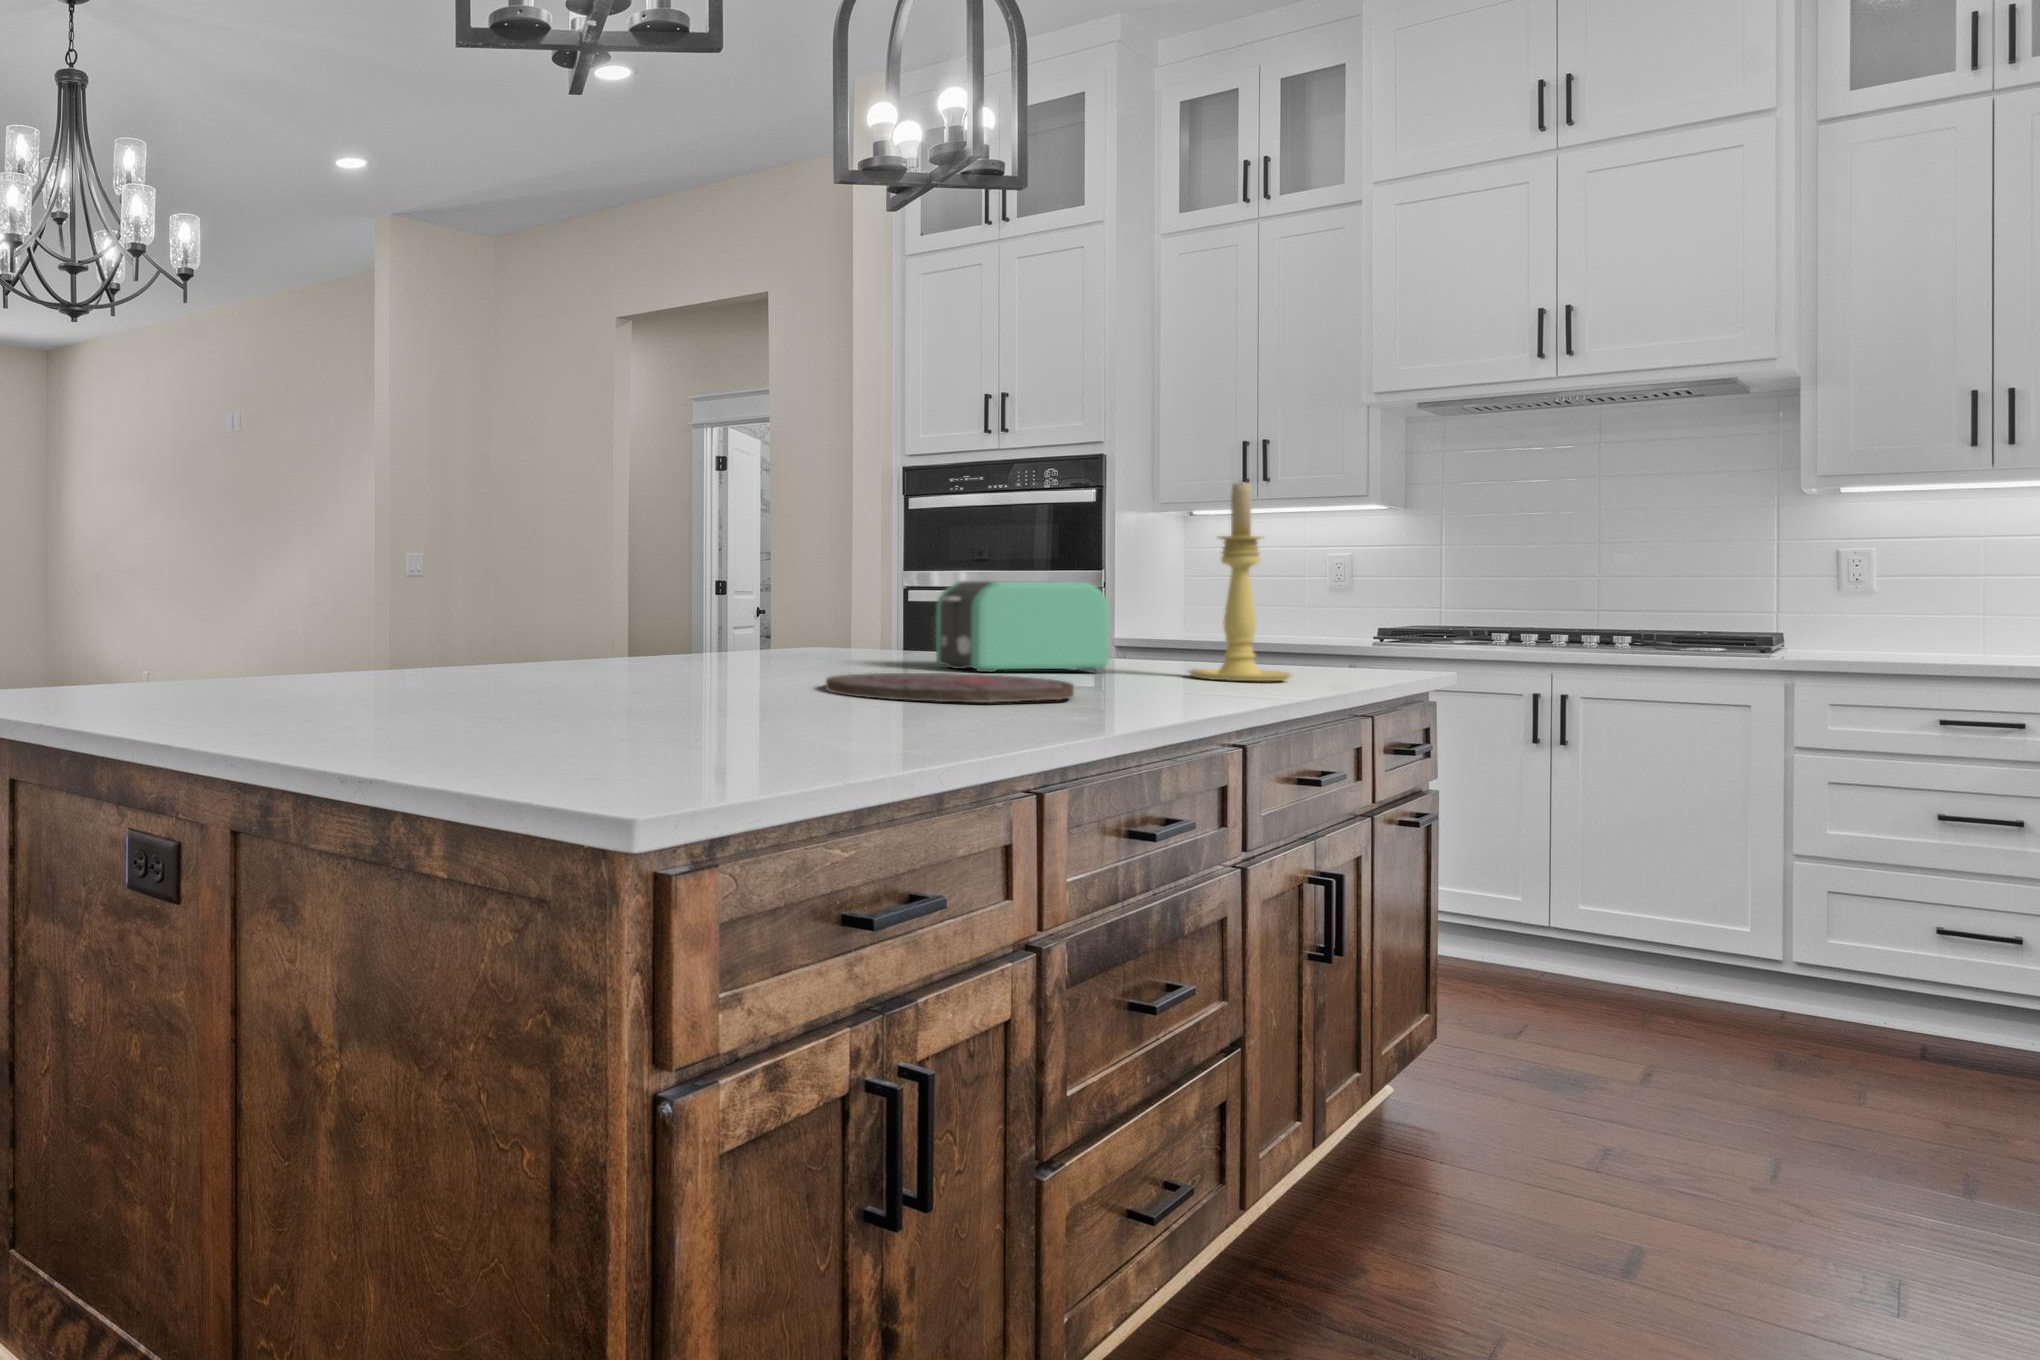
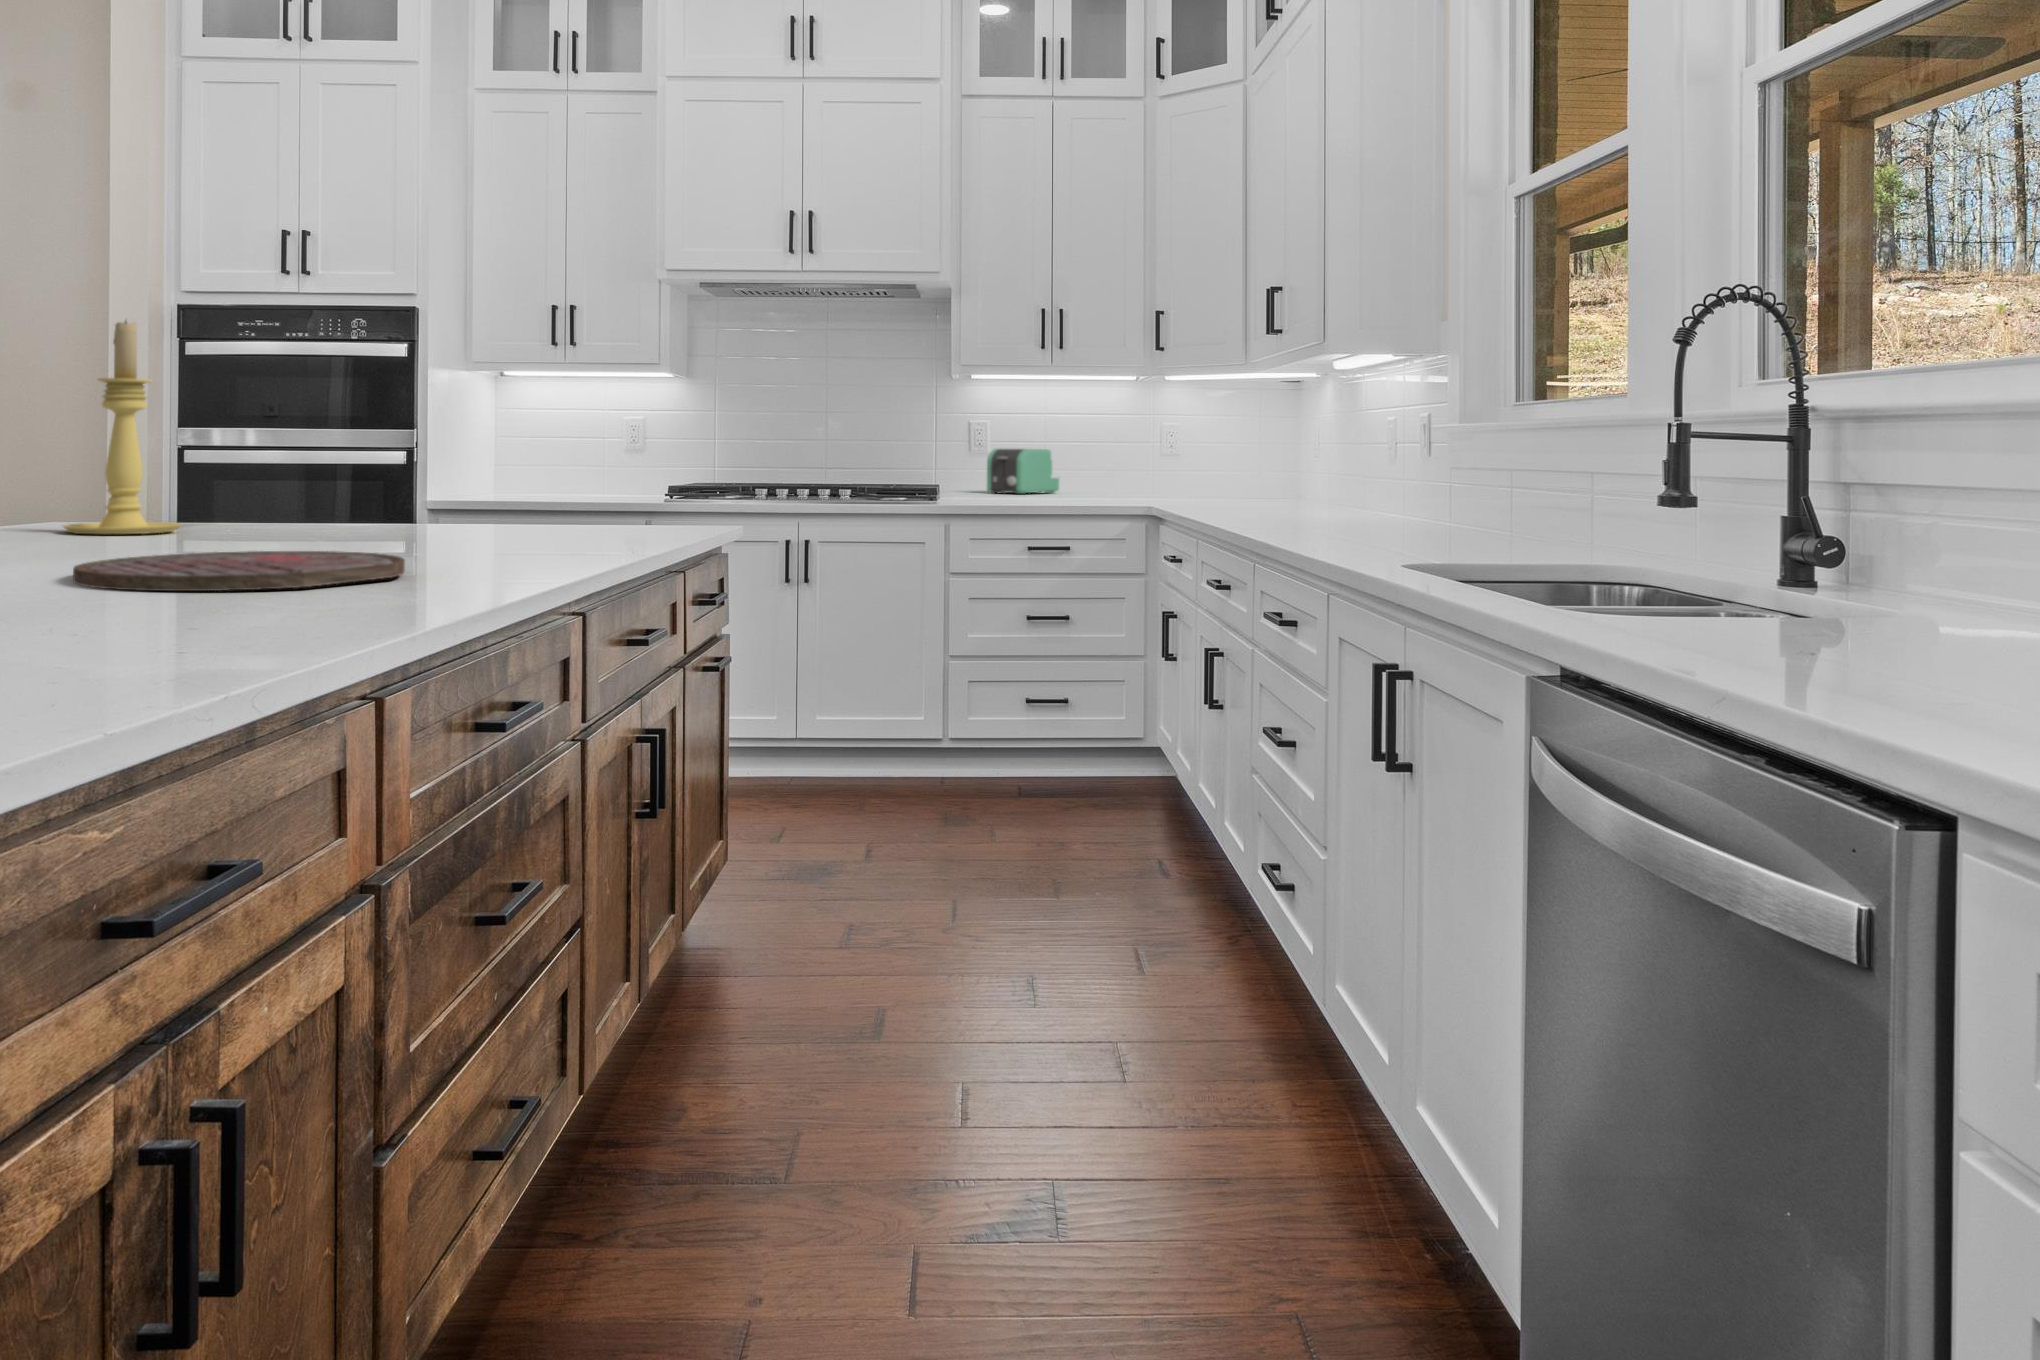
candle holder: present [1189,483,1293,681] -> present [63,321,182,534]
toaster: present [936,581,1109,672] -> present [987,449,1059,494]

